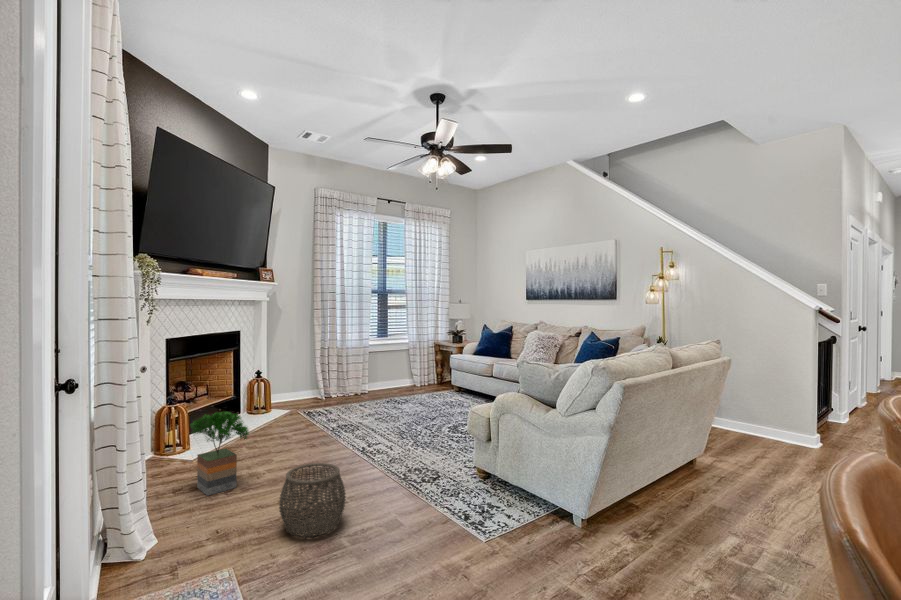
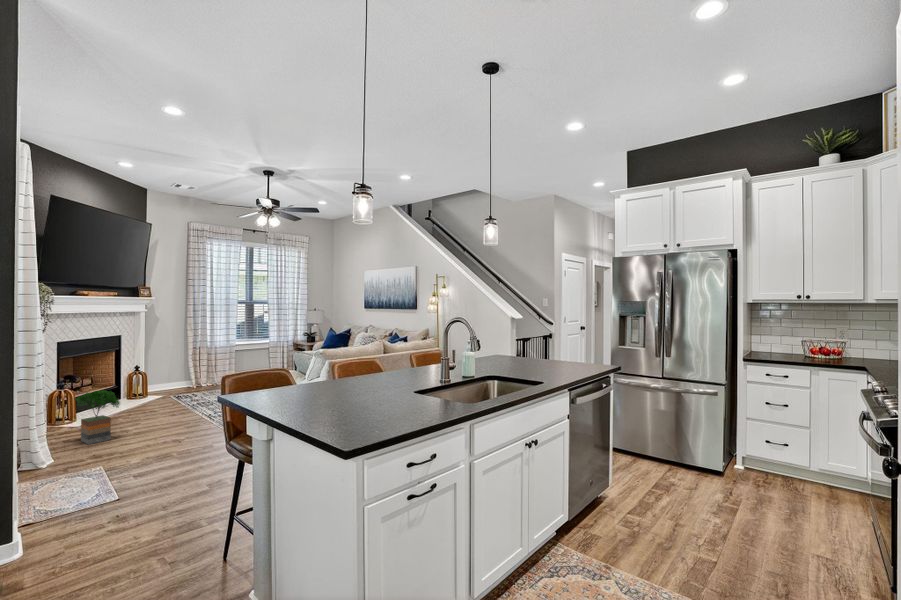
woven basket: present [279,463,346,537] -> none [136,416,182,458]

